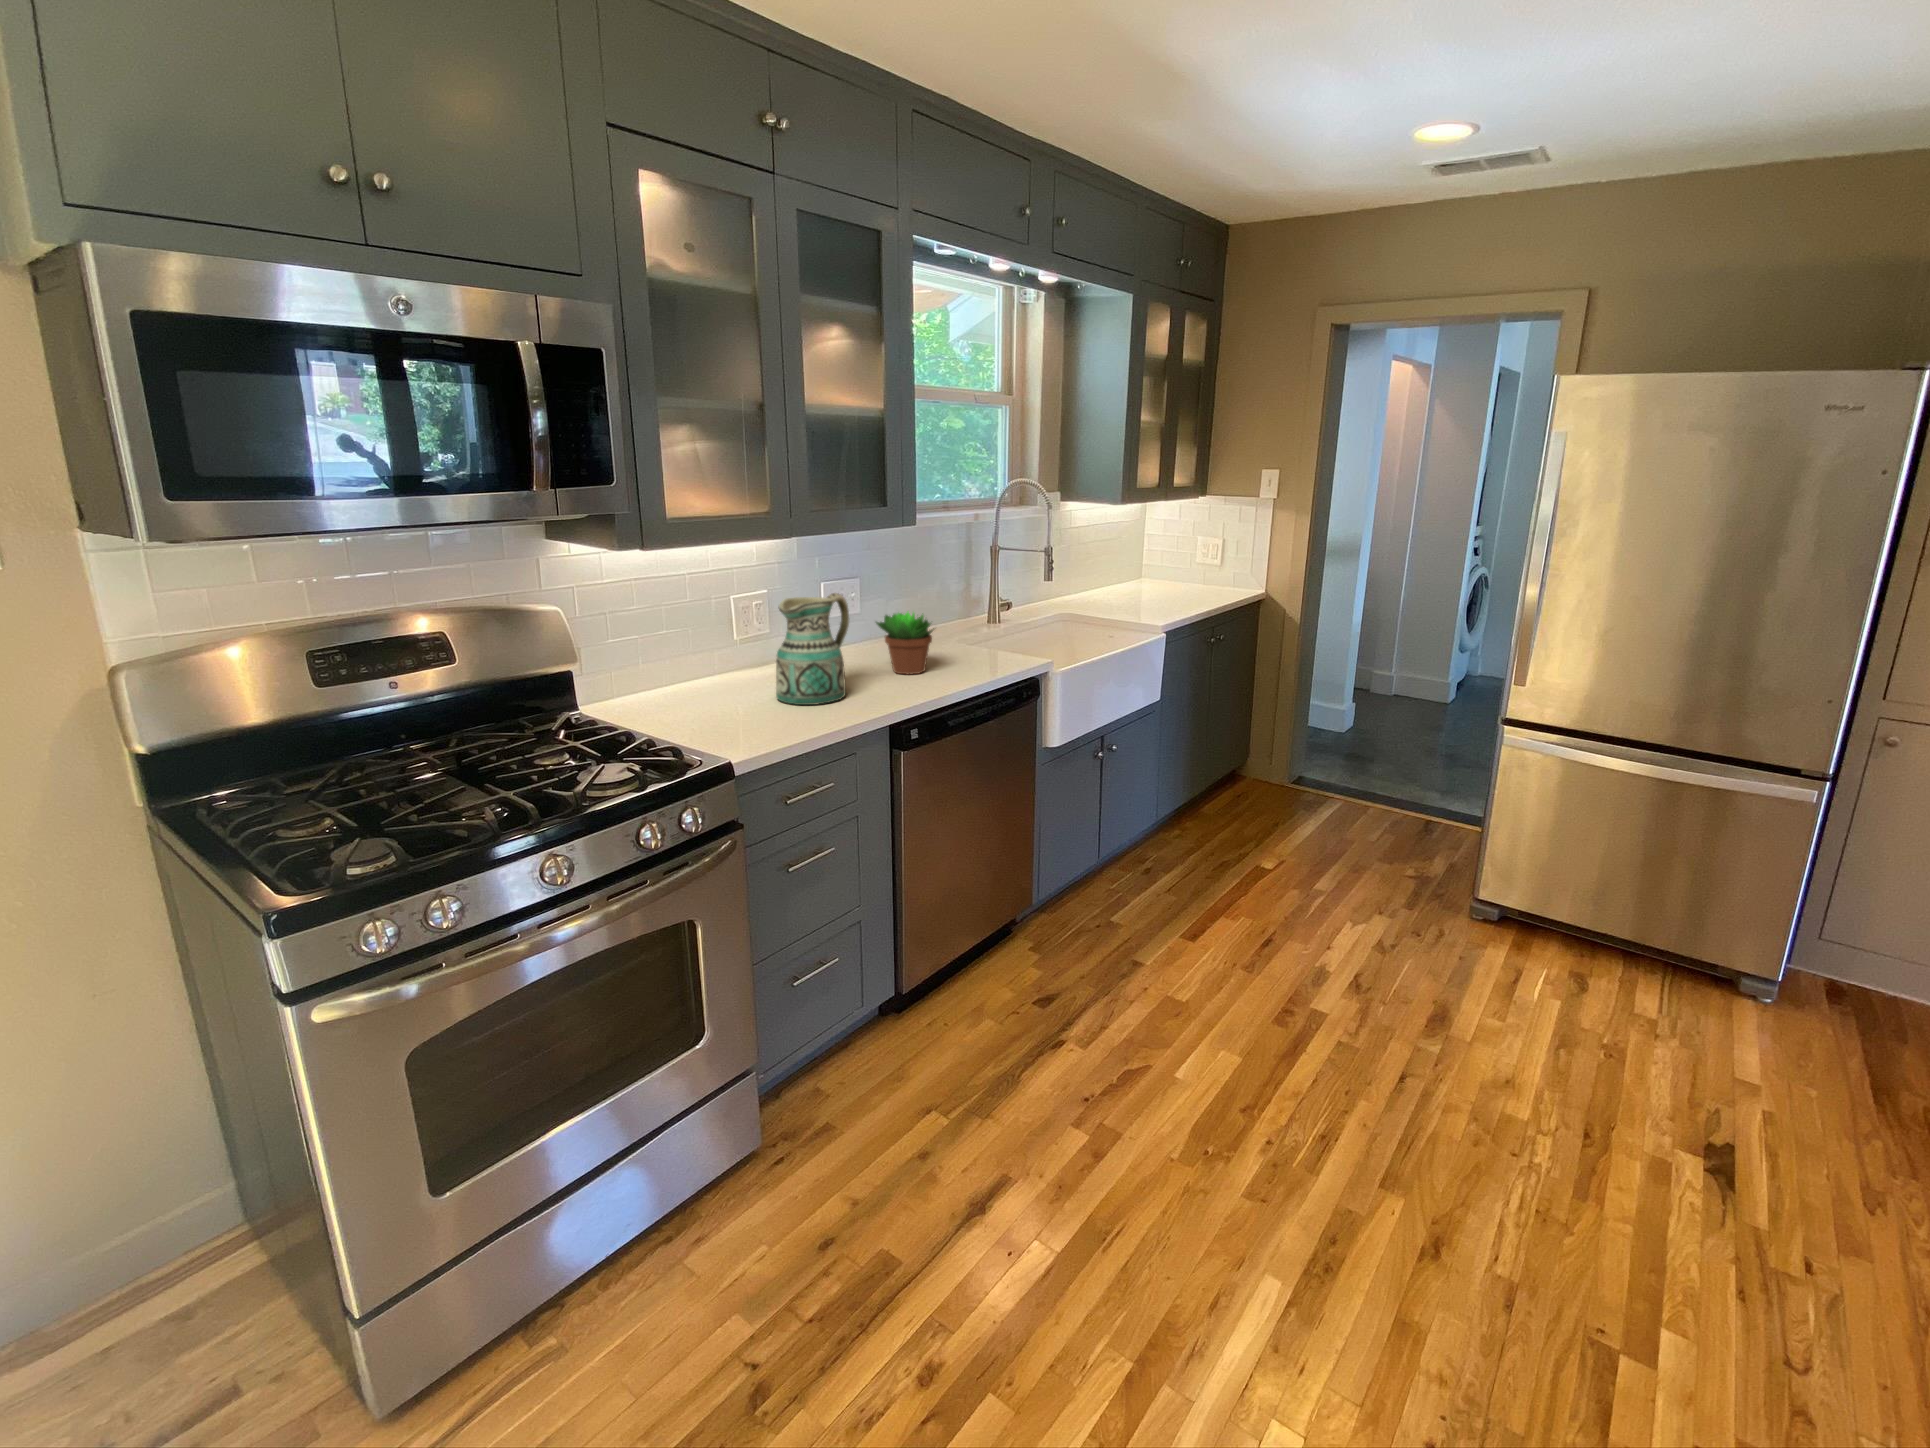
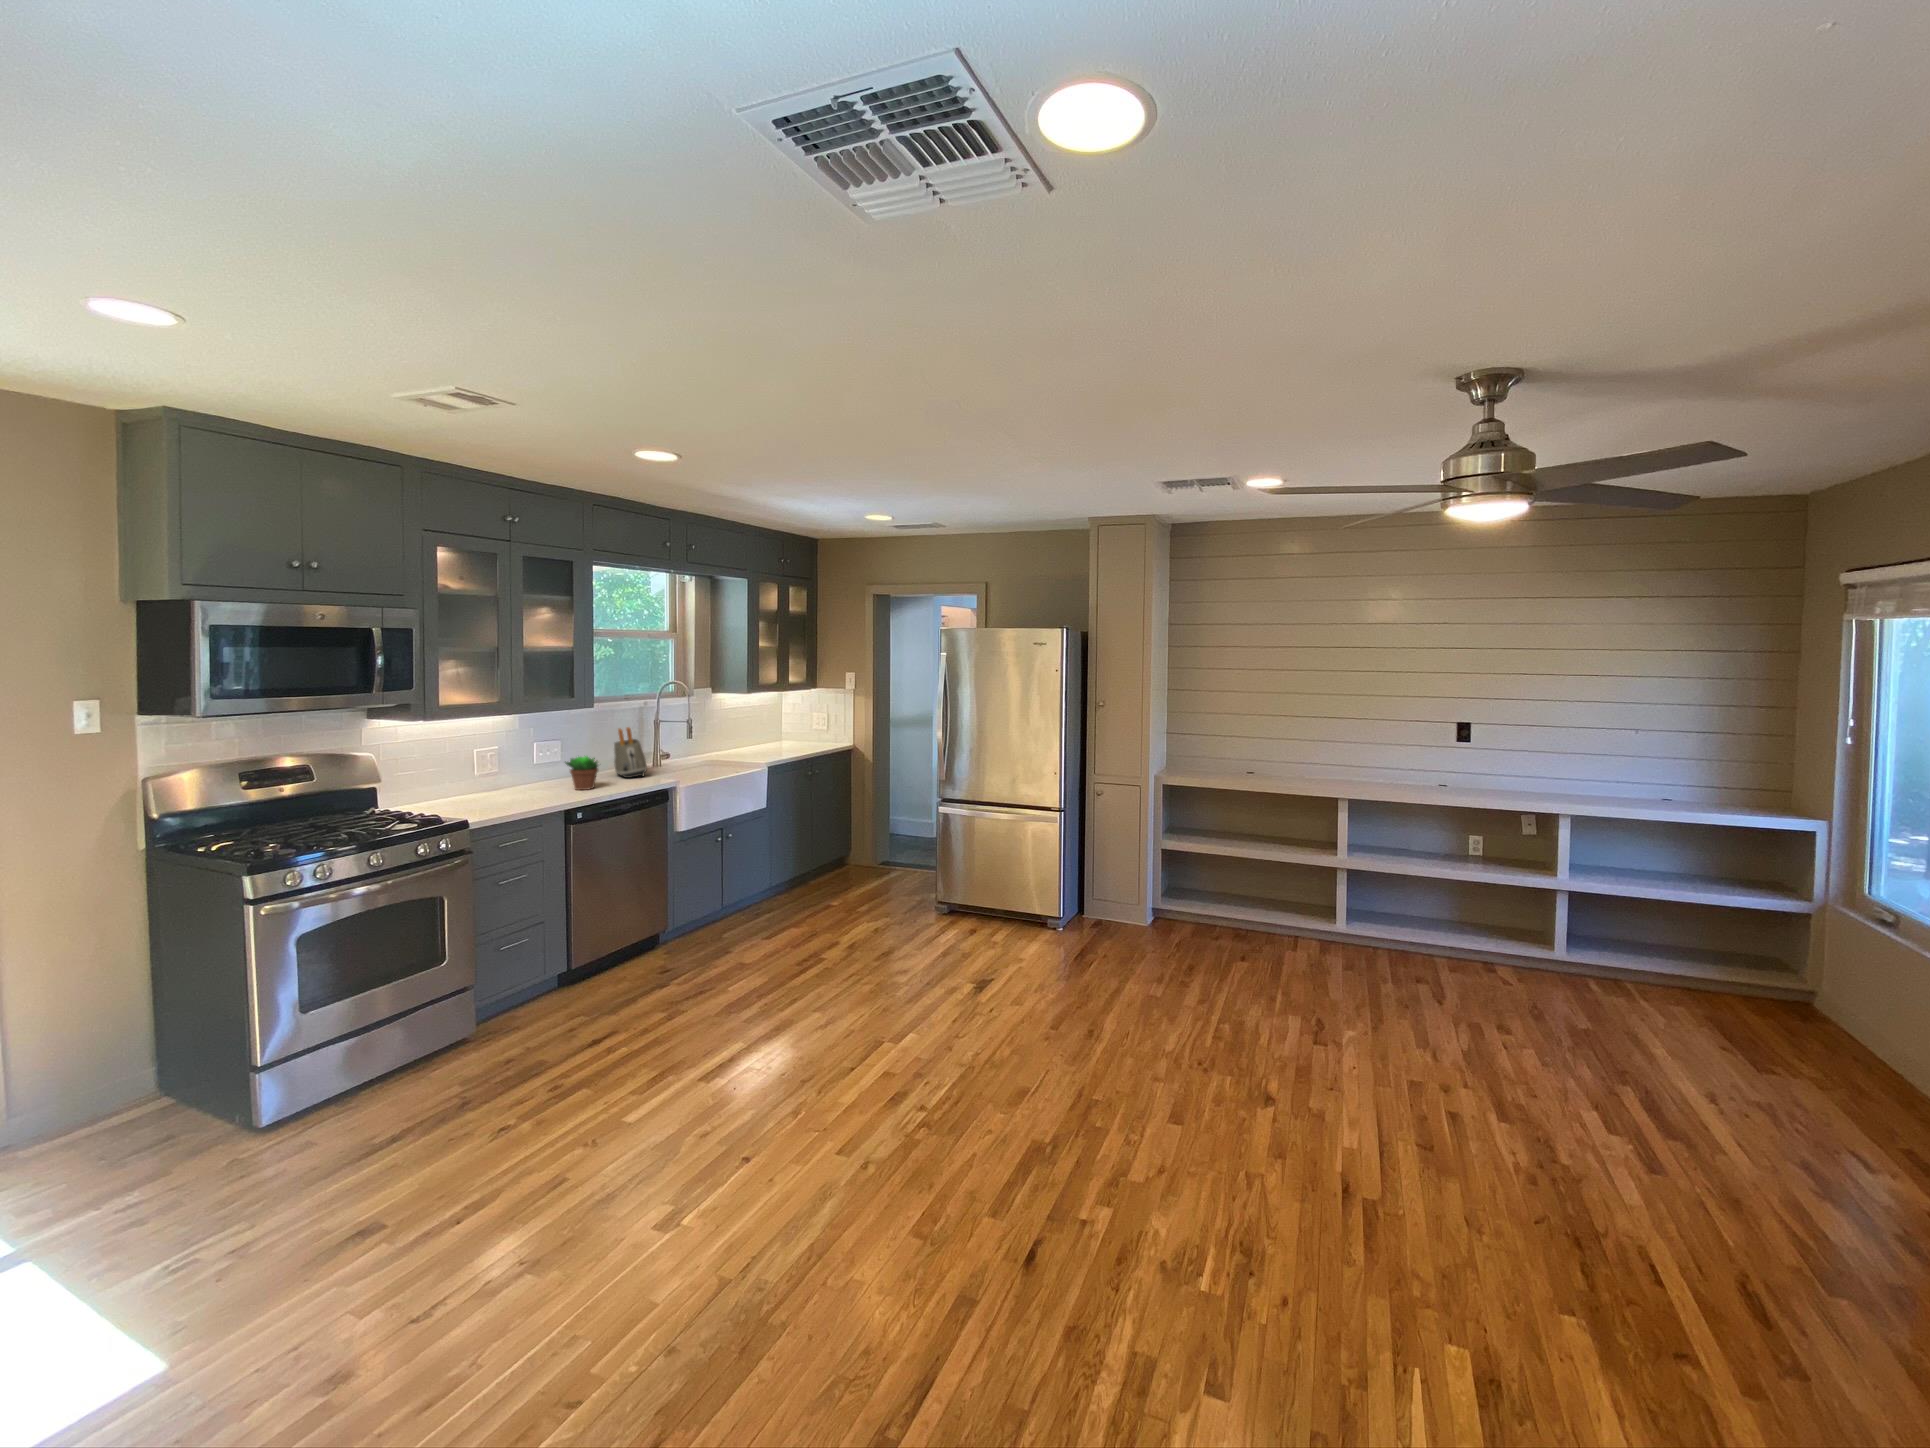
toaster: none [938,558,996,648] -> present [614,727,647,778]
ceramic pitcher: present [776,593,849,705] -> none [498,745,545,803]

